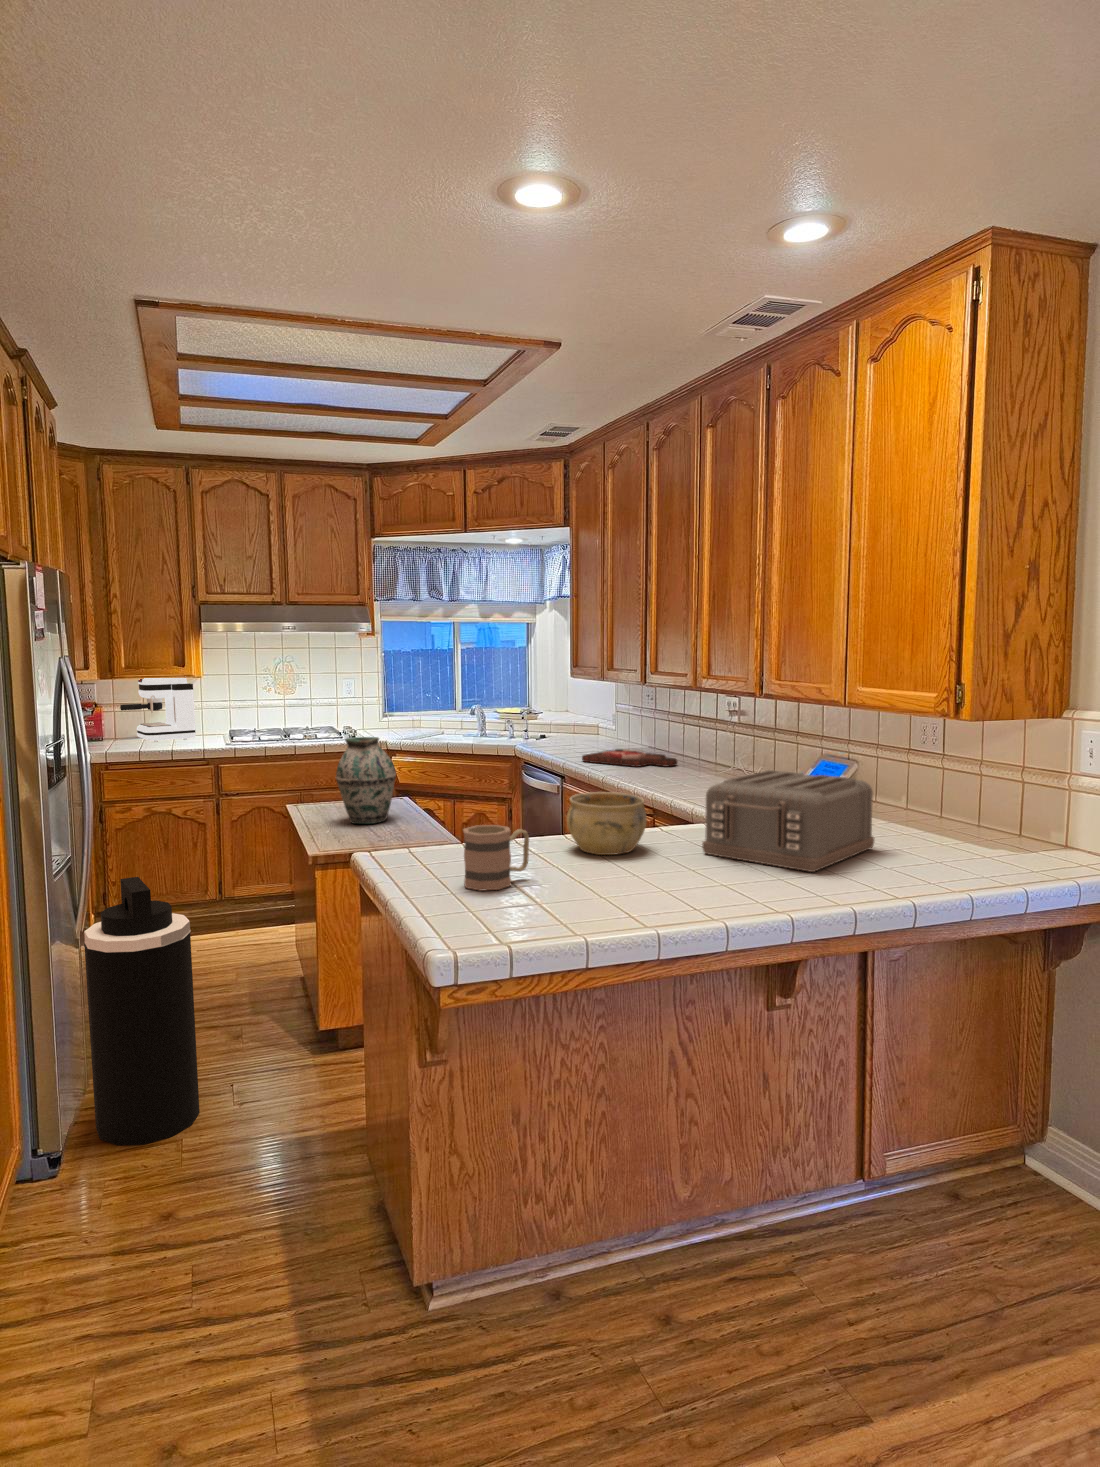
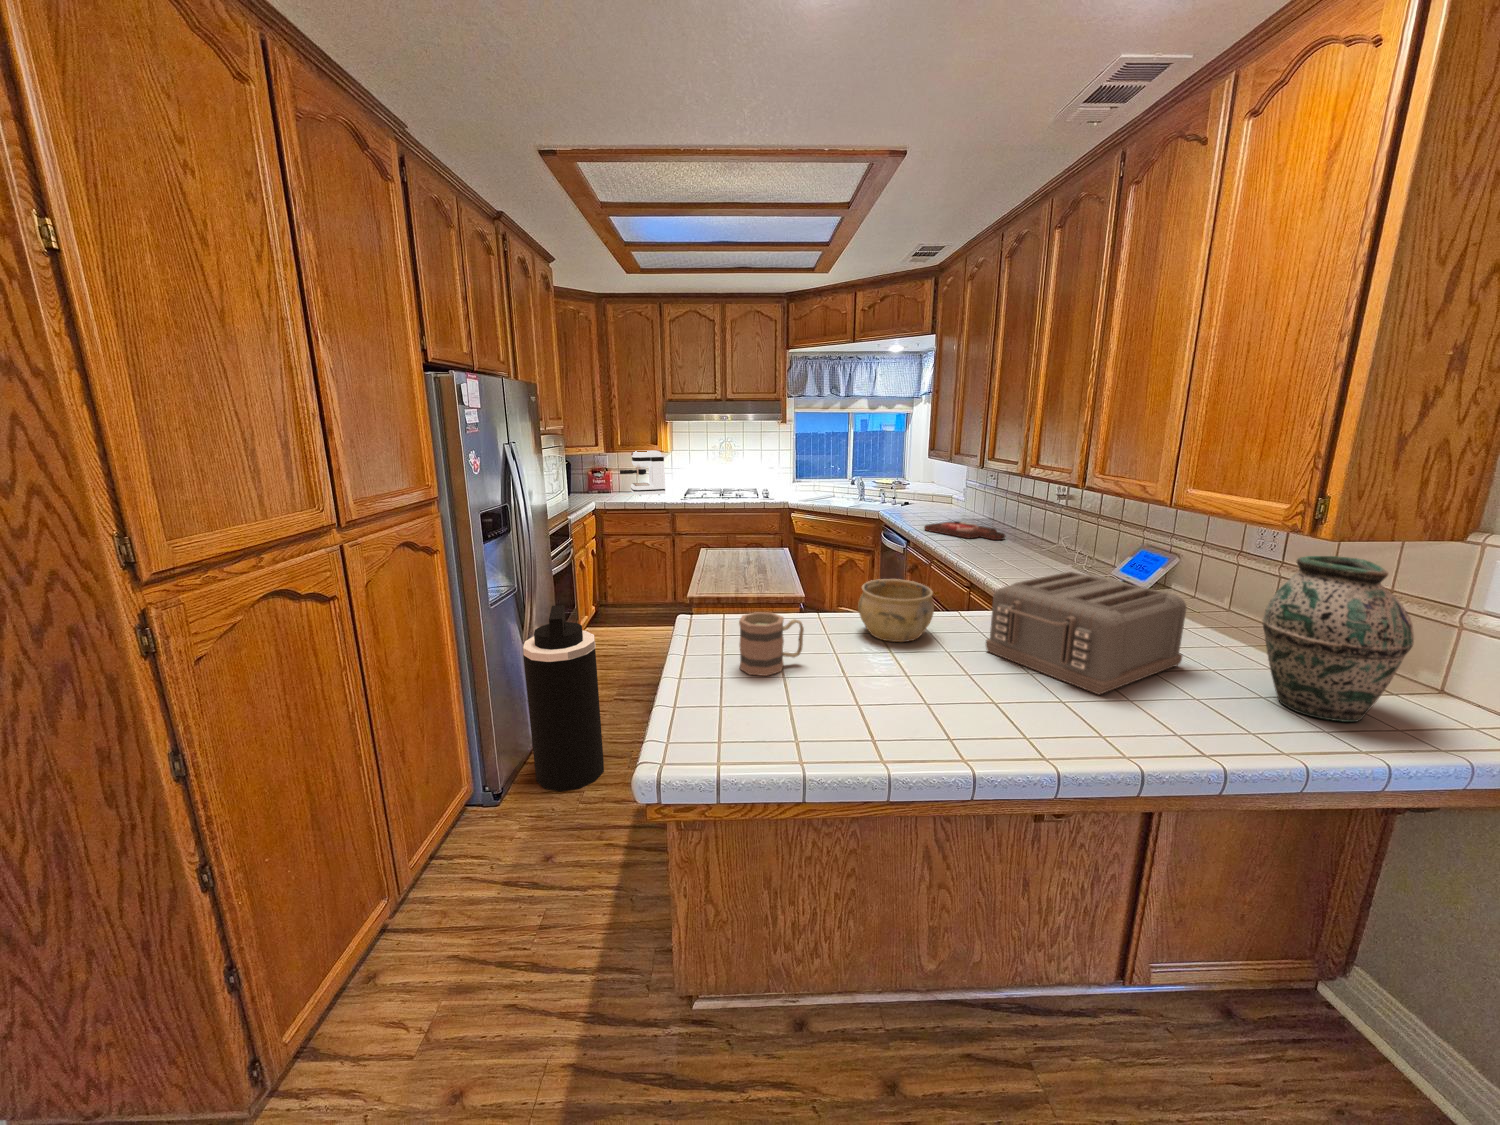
vase: present [336,737,396,824] -> present [1262,556,1414,722]

